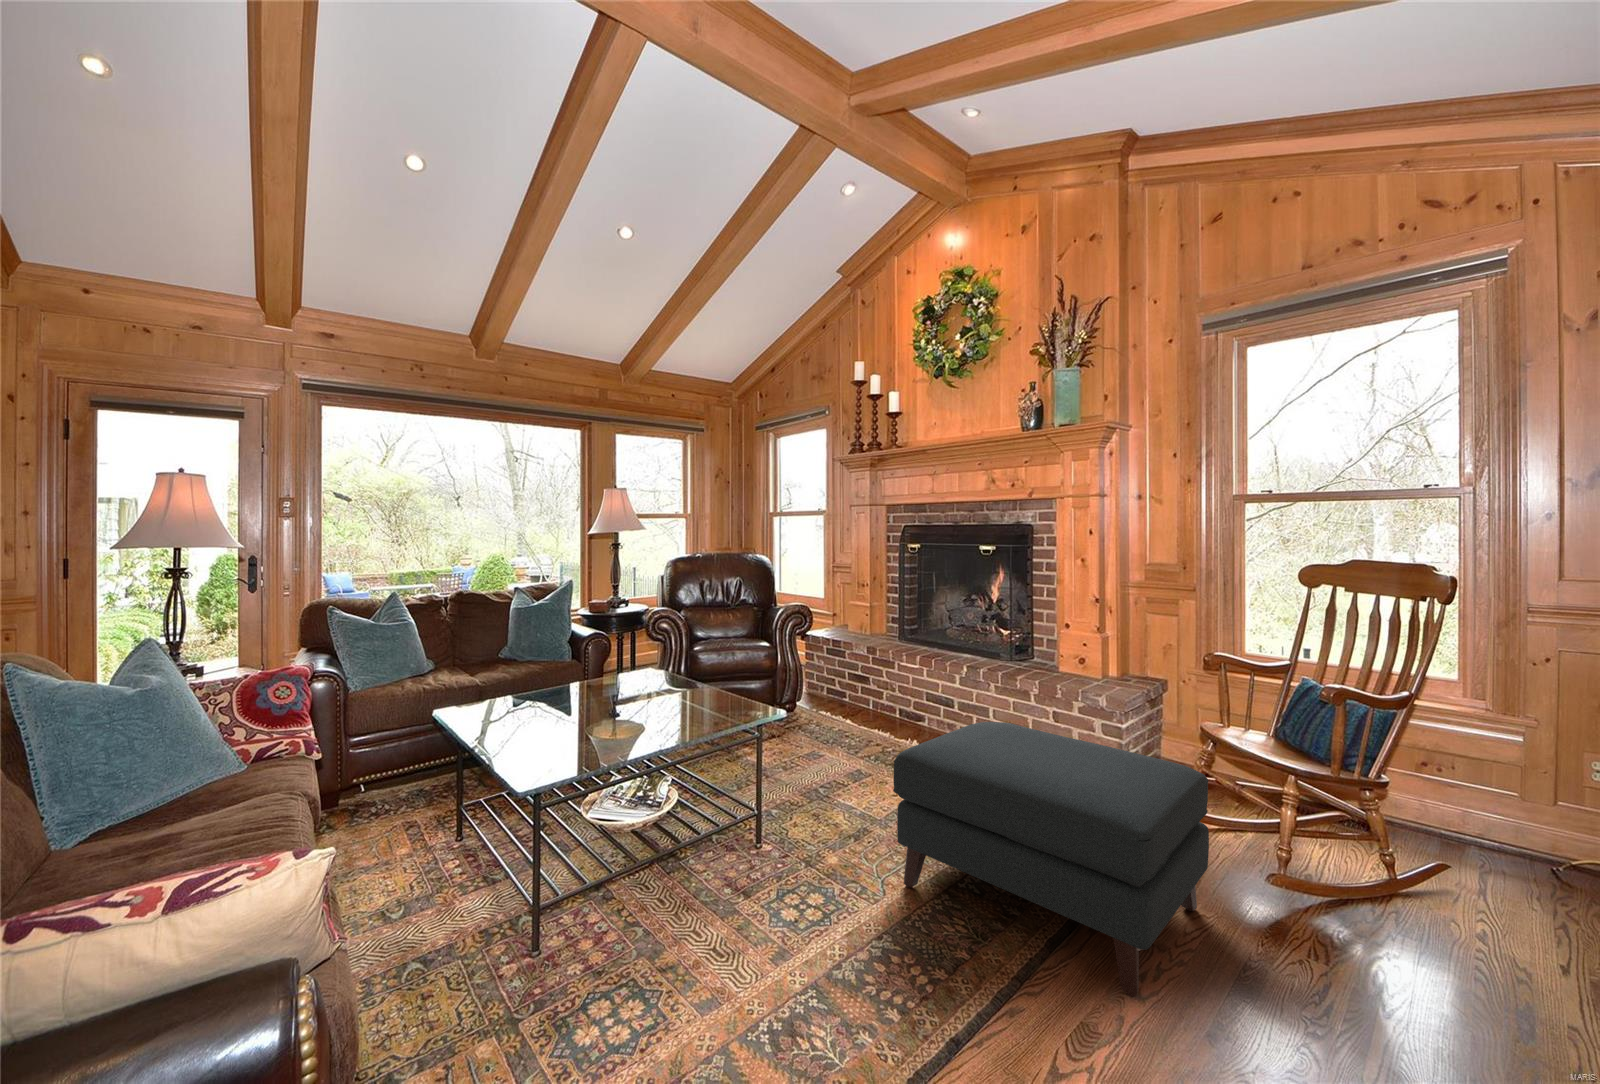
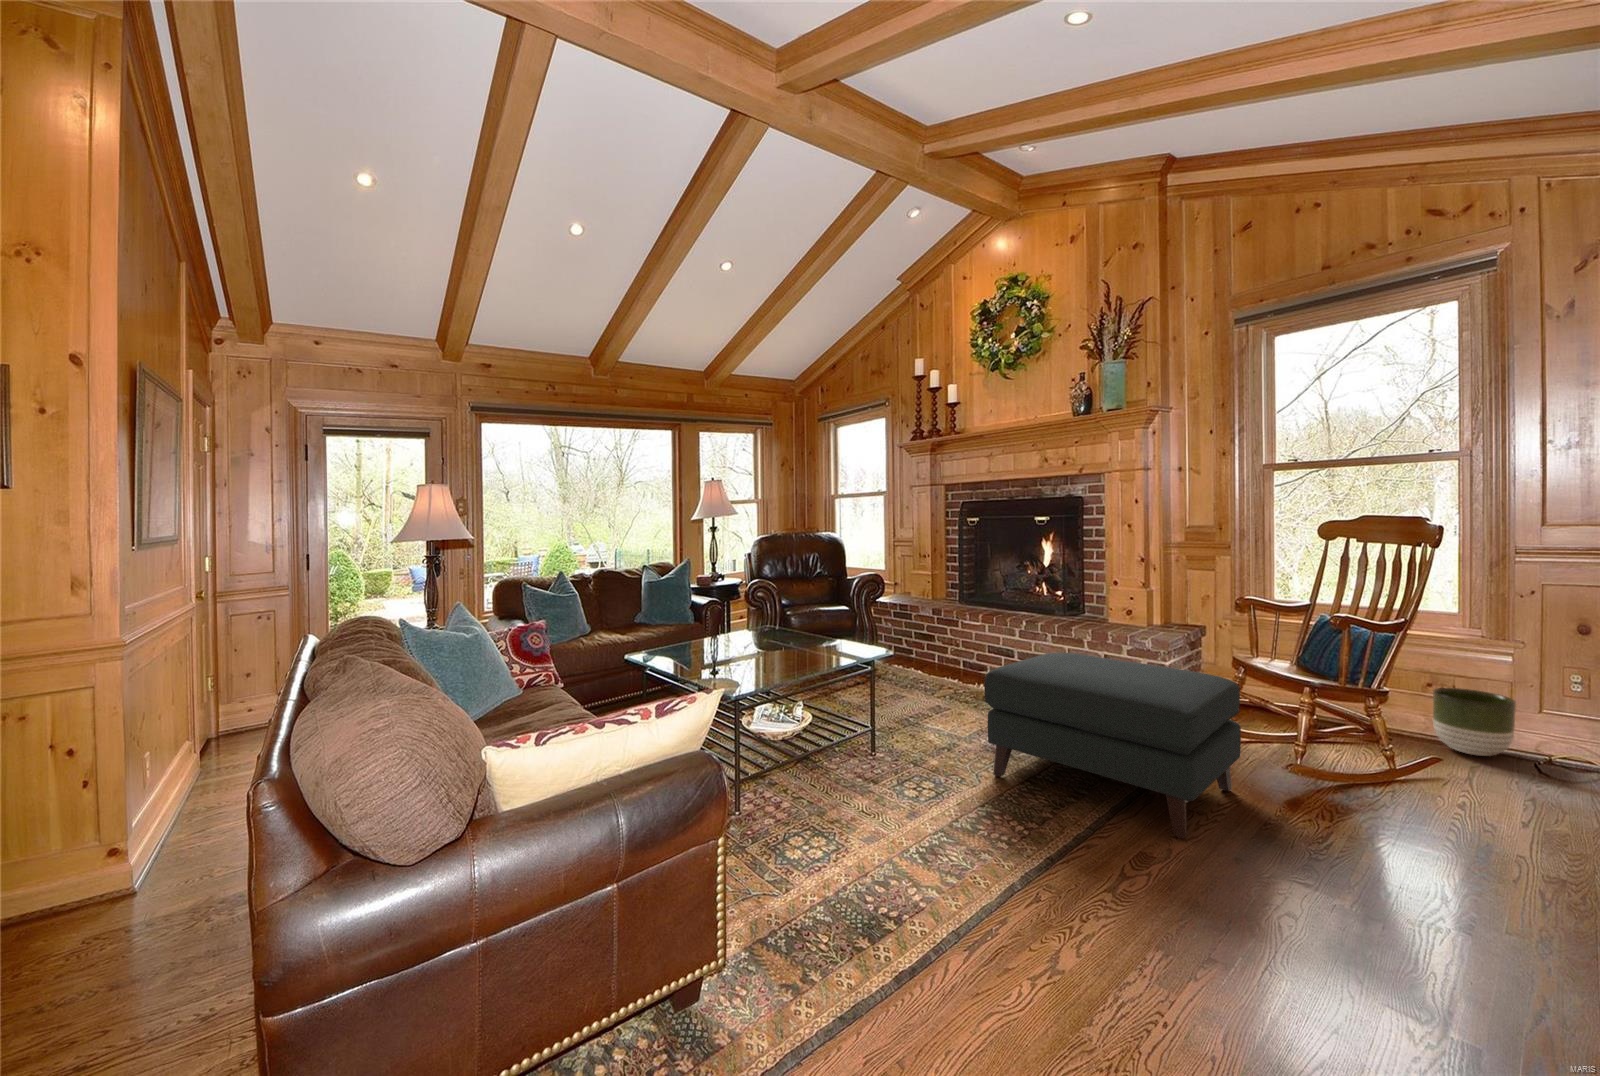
planter: none [1431,766,1530,853] -> present [1433,688,1516,756]

